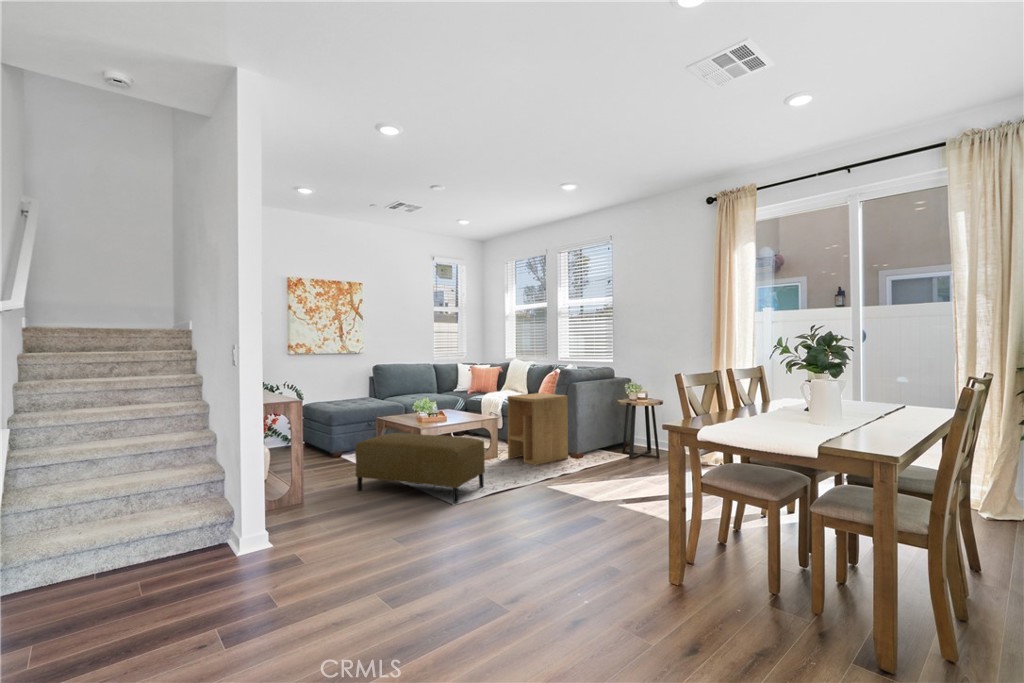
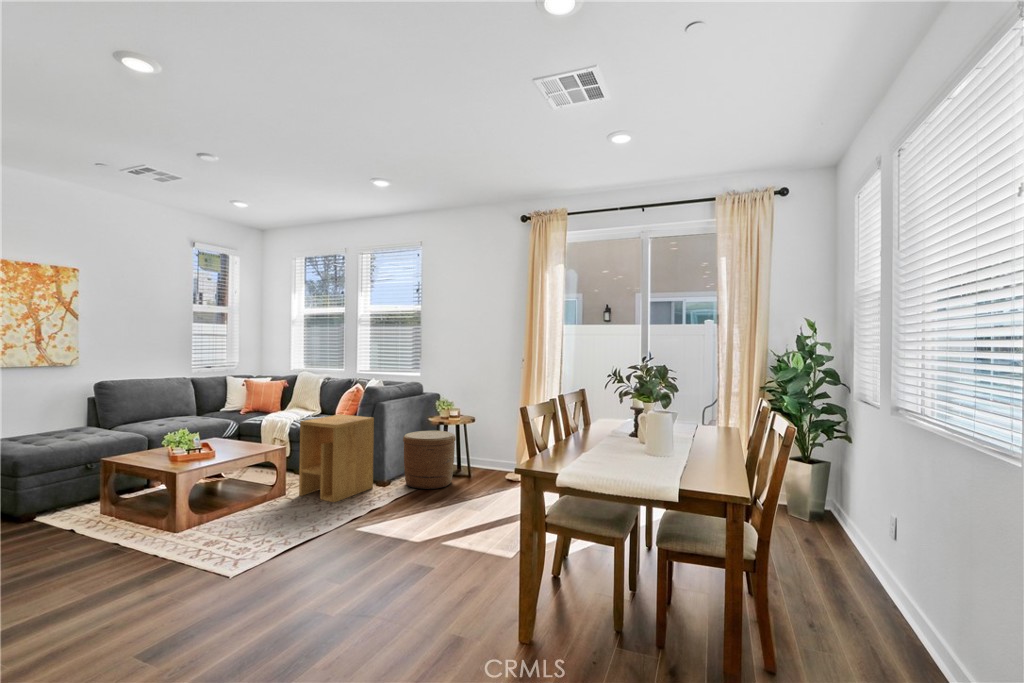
woven basket: none [594,411,643,464] -> present [403,431,456,489]
ottoman: present [355,433,485,503] -> none [65,484,275,577]

